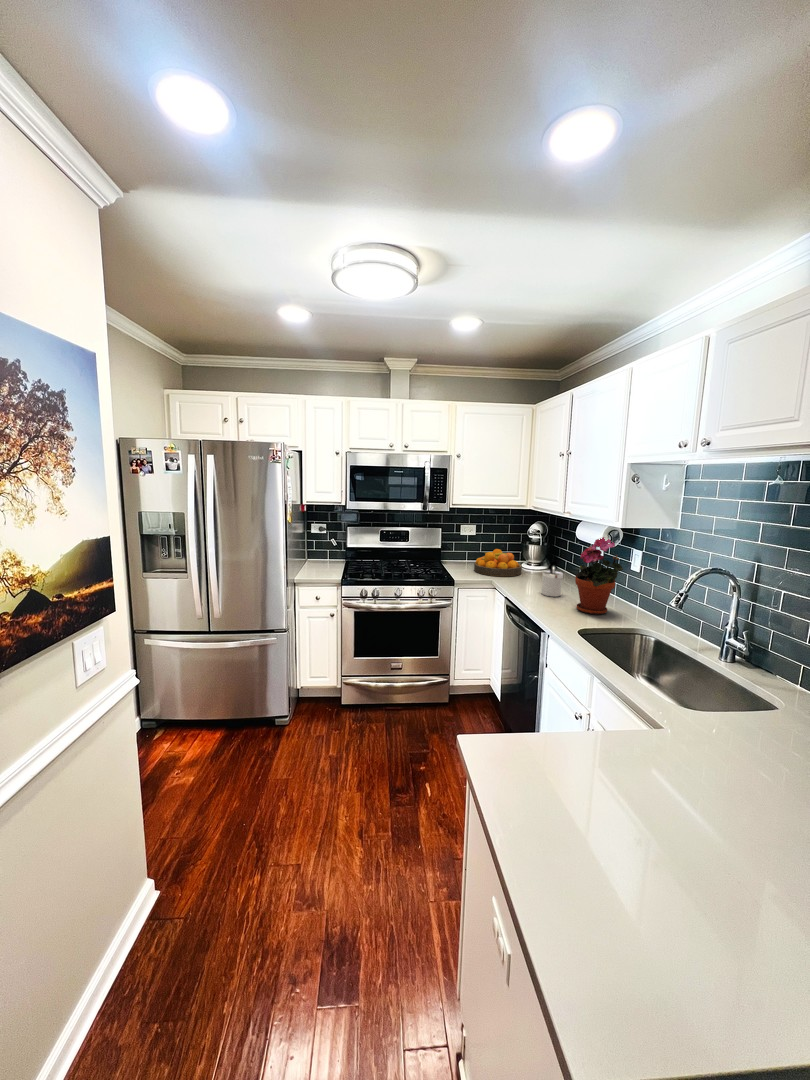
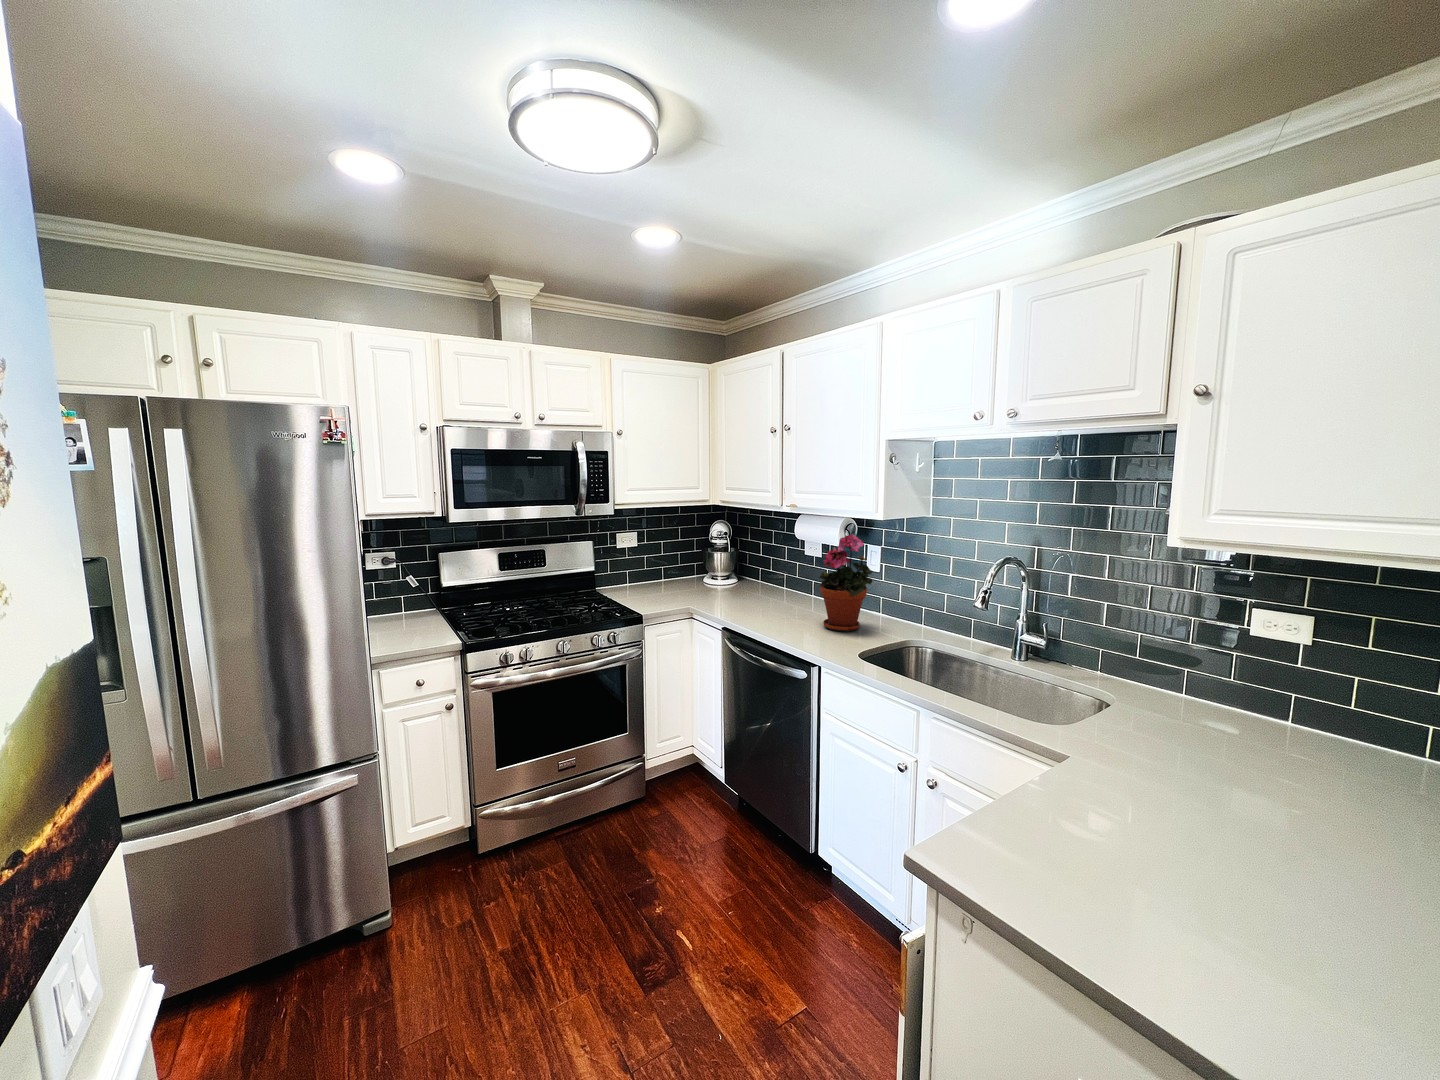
fruit bowl: present [474,549,522,576] -> none [649,563,713,601]
soap dispenser: present [541,561,563,597] -> none [764,571,790,617]

